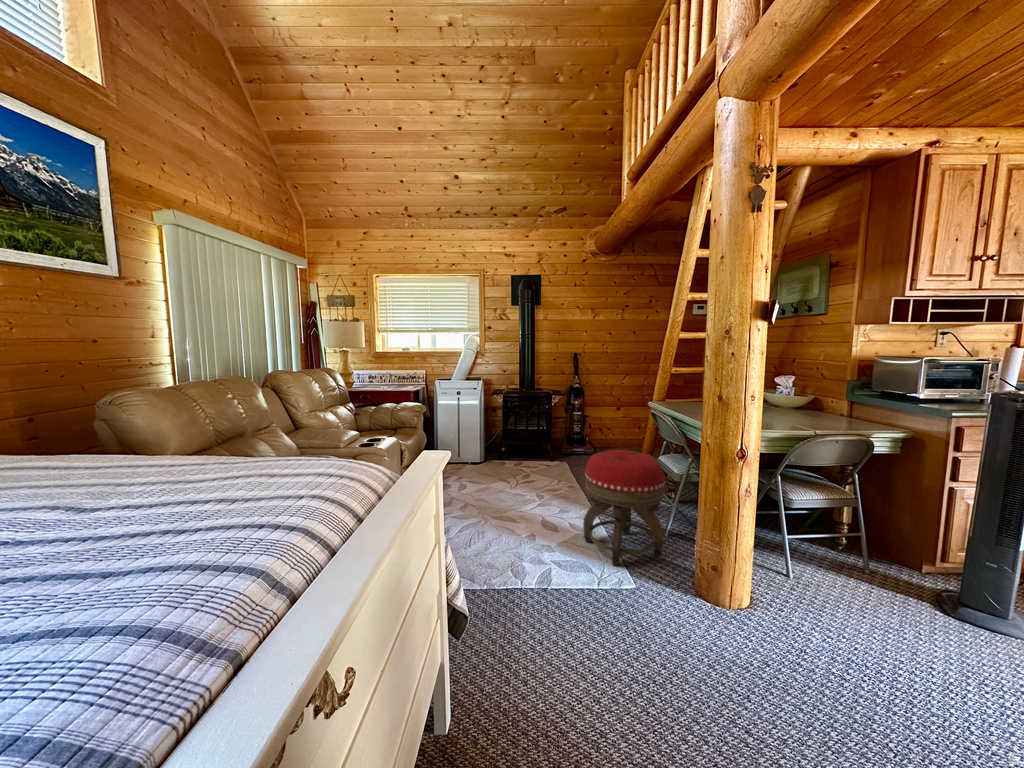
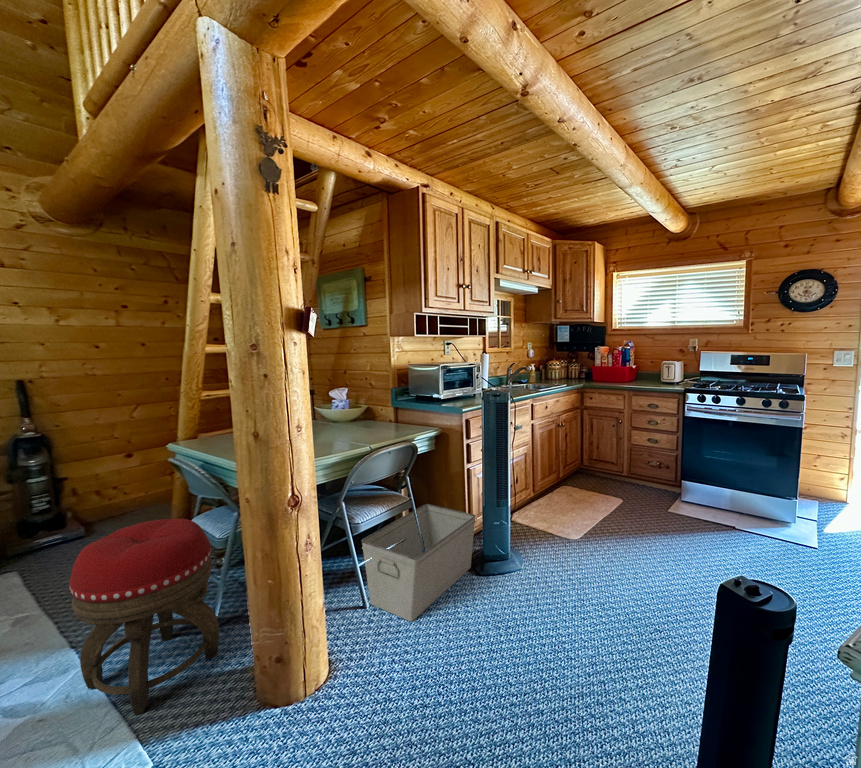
storage bin: none [793,508,953,605] -> present [361,504,476,621]

